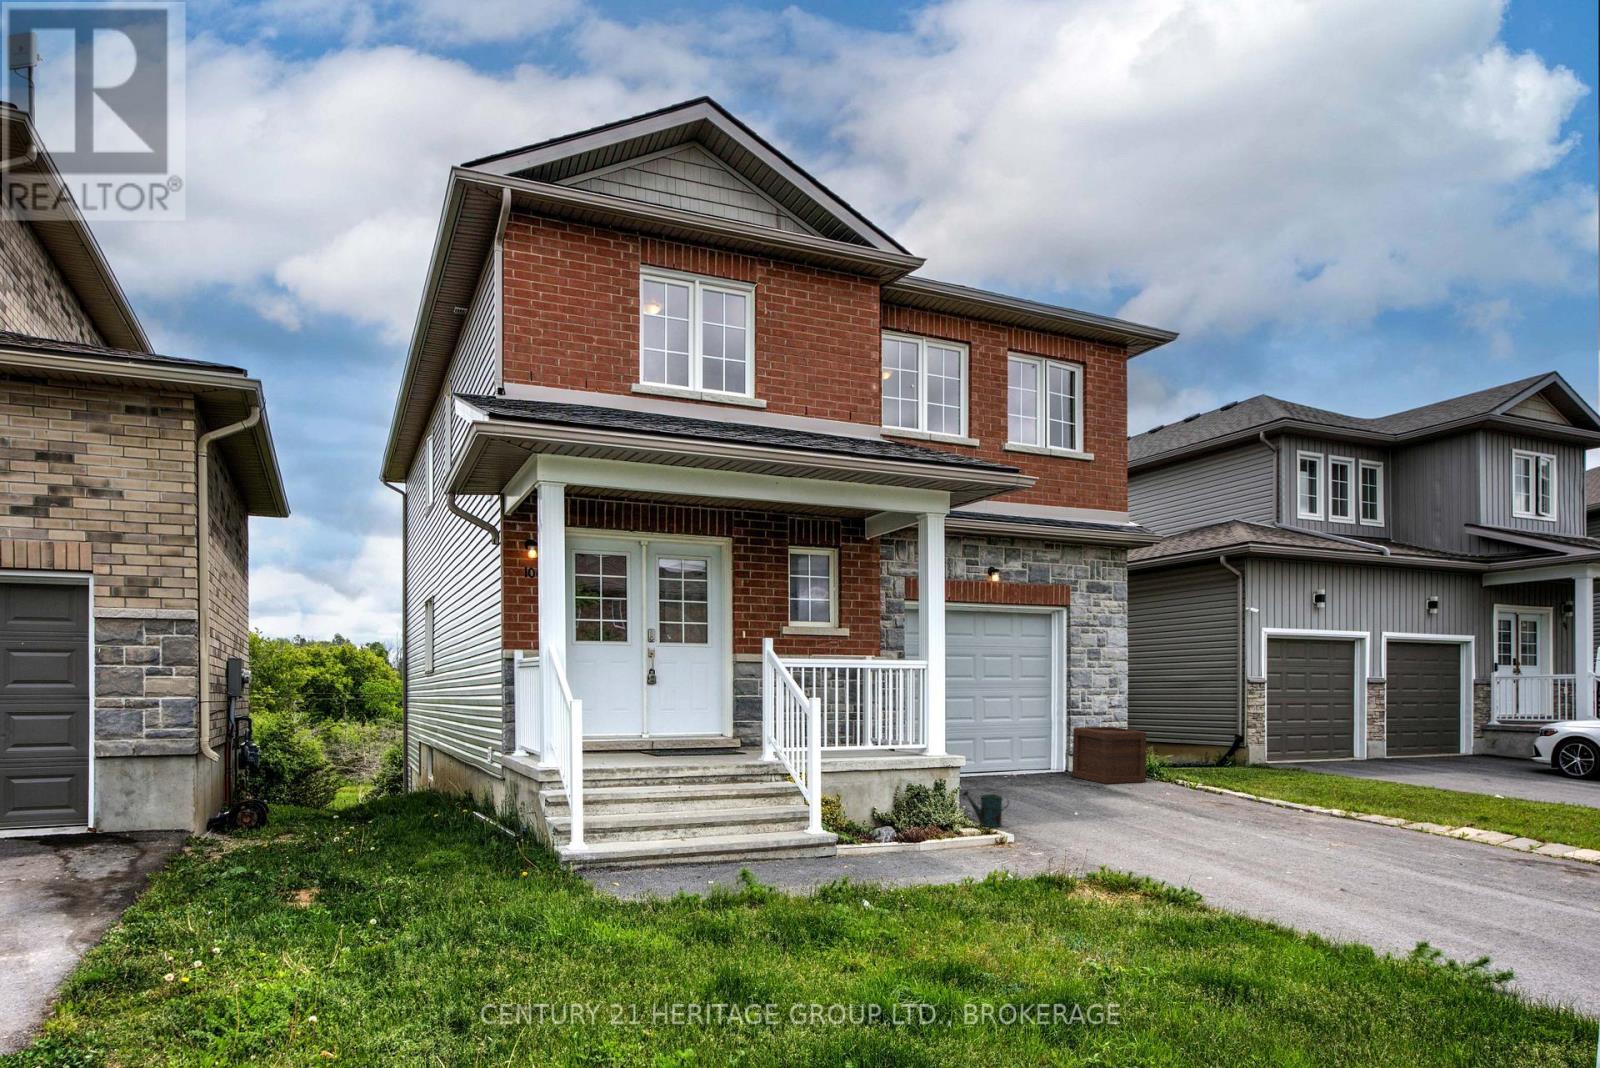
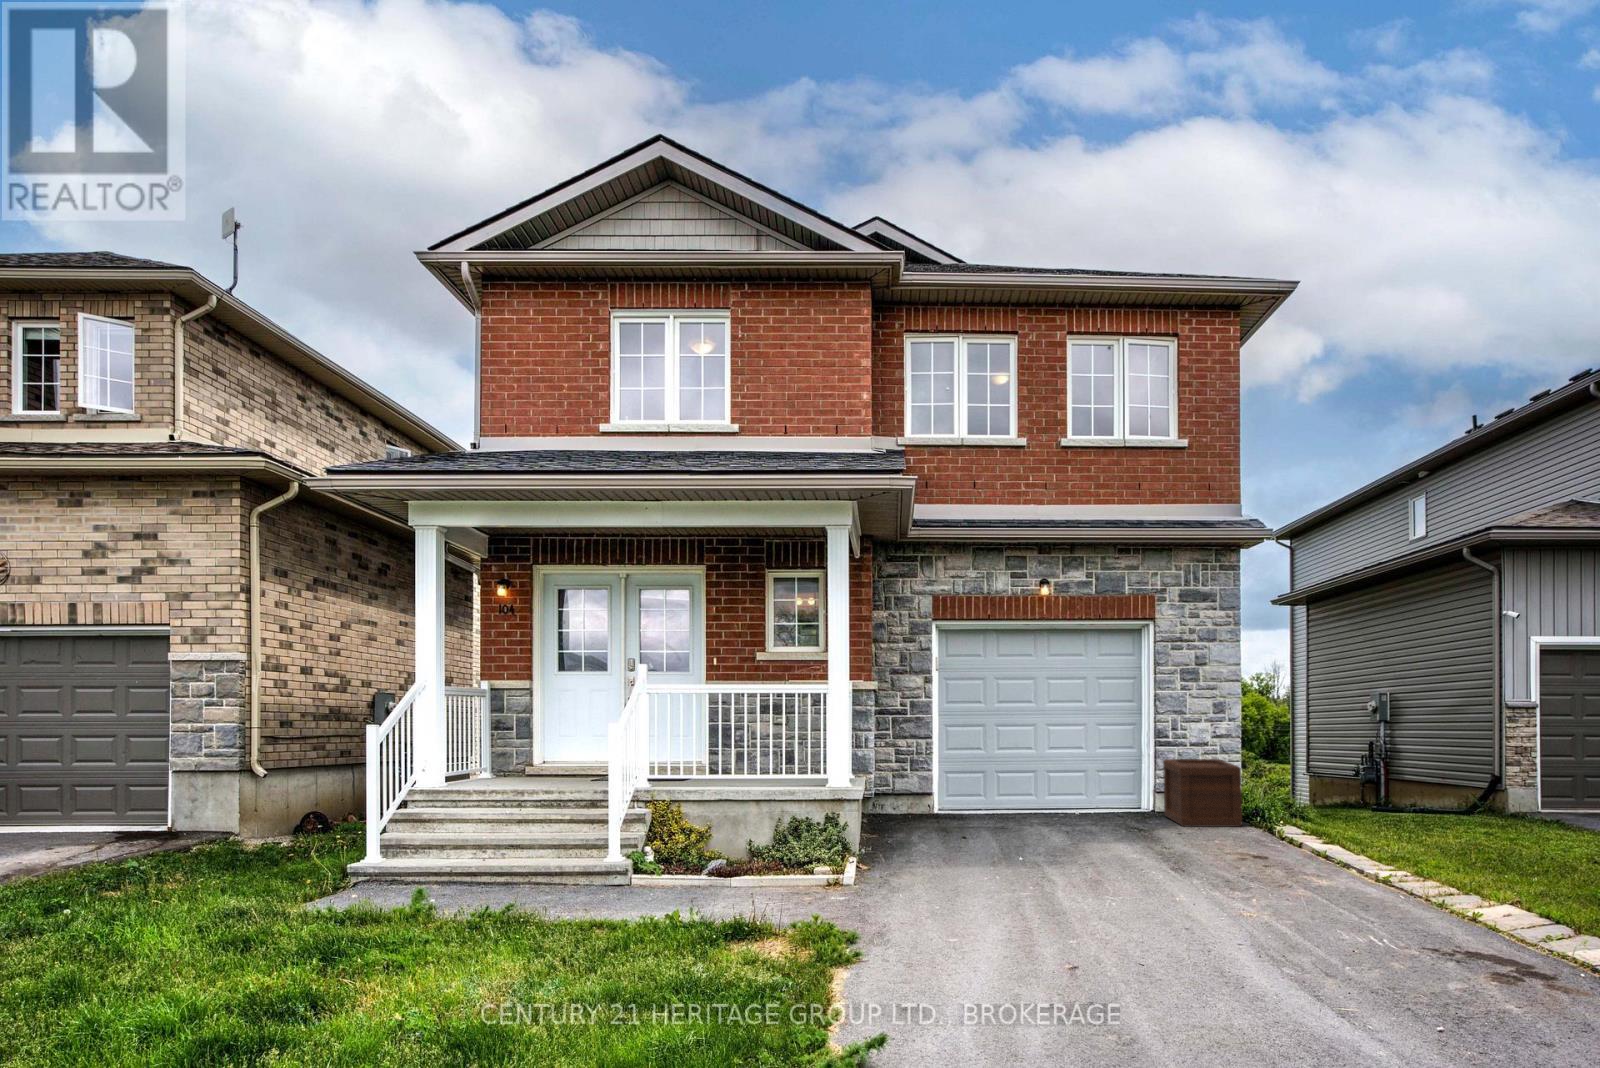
watering can: present [963,791,1009,827] -> none [855,827,908,868]

